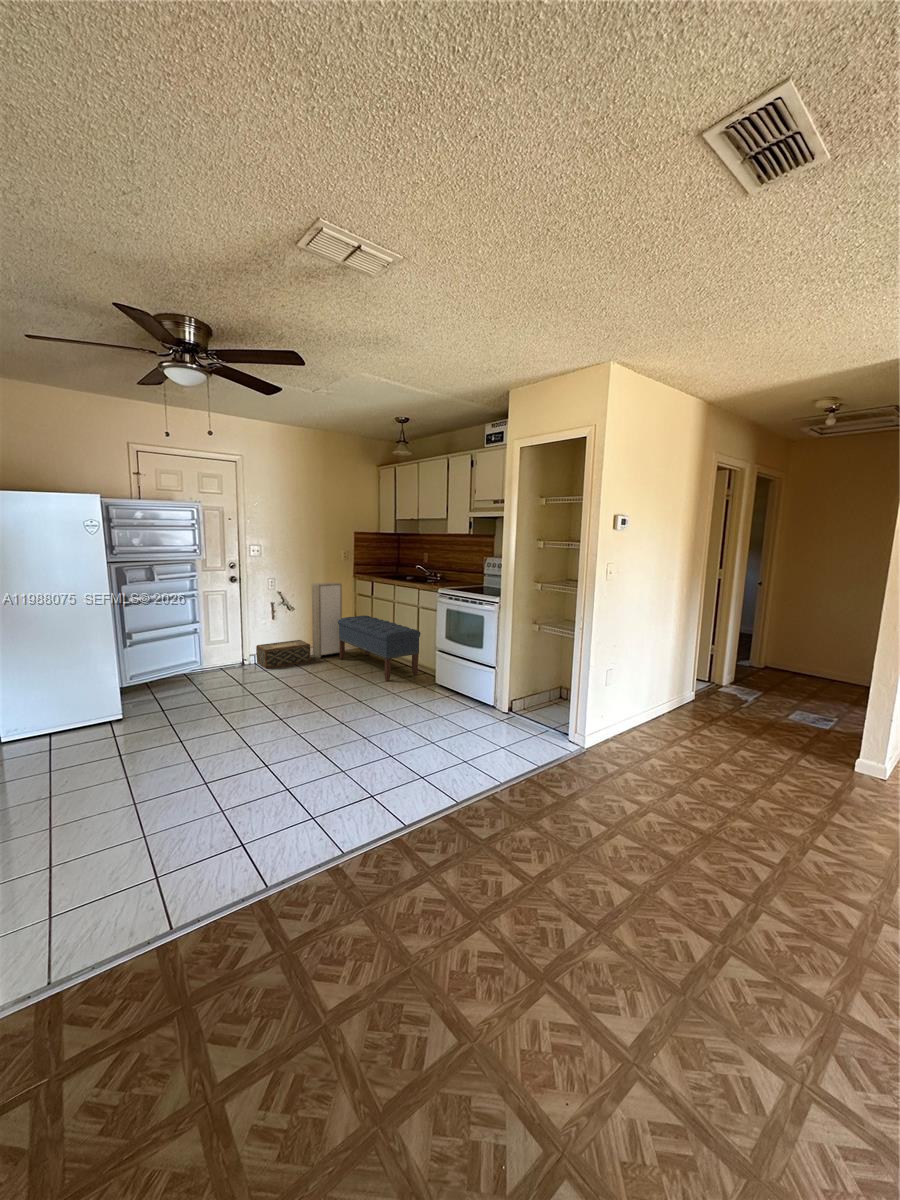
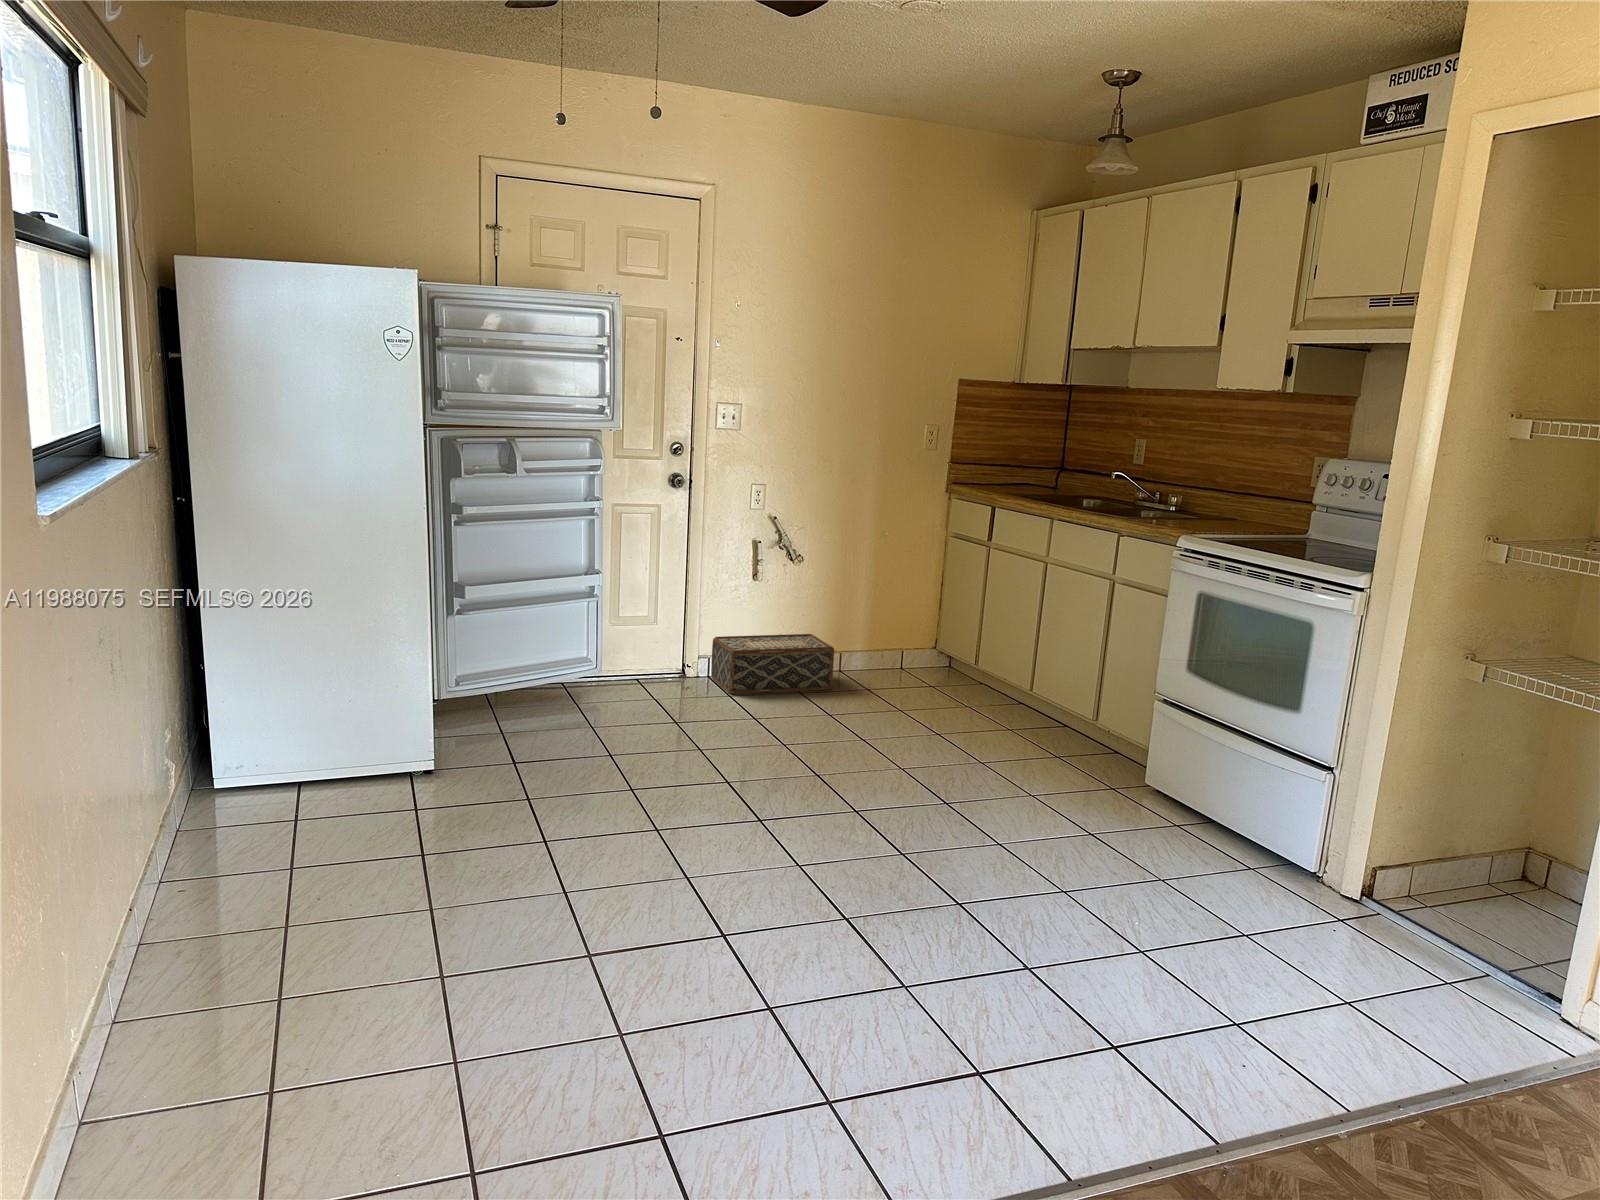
storage cabinet: present [312,582,342,658] -> none [837,500,920,683]
bench: present [337,616,420,681] -> none [900,589,1116,764]

